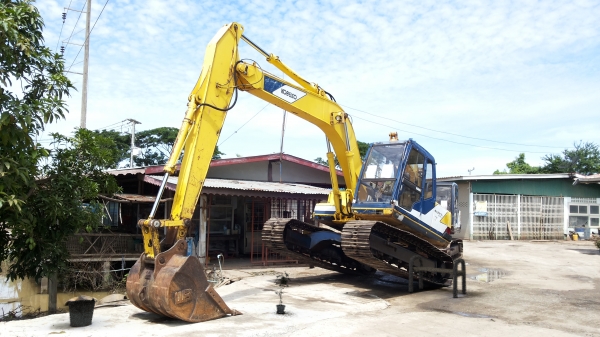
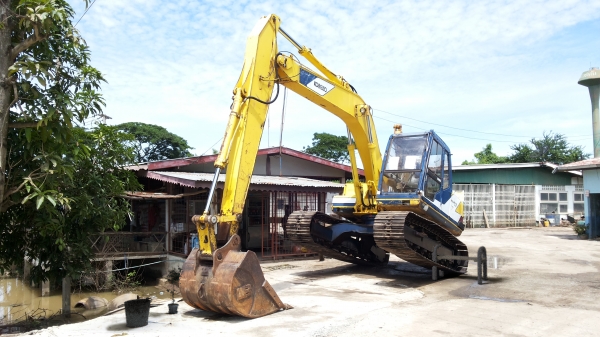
potted plant: present [275,272,291,314] -> present [166,266,183,314]

